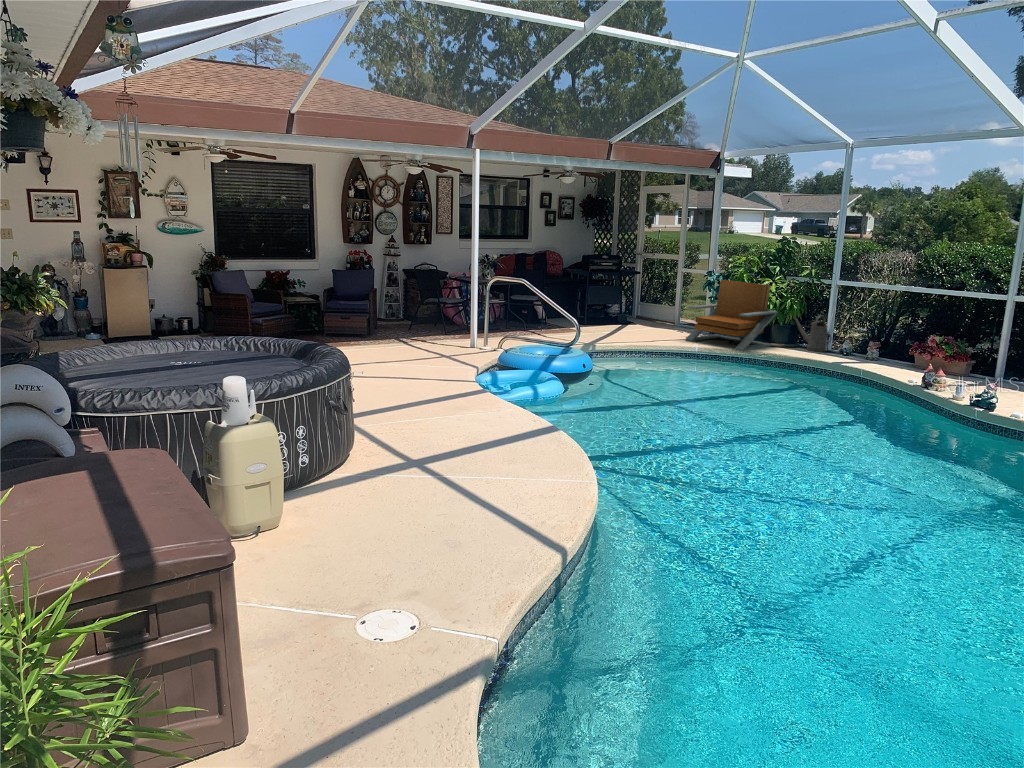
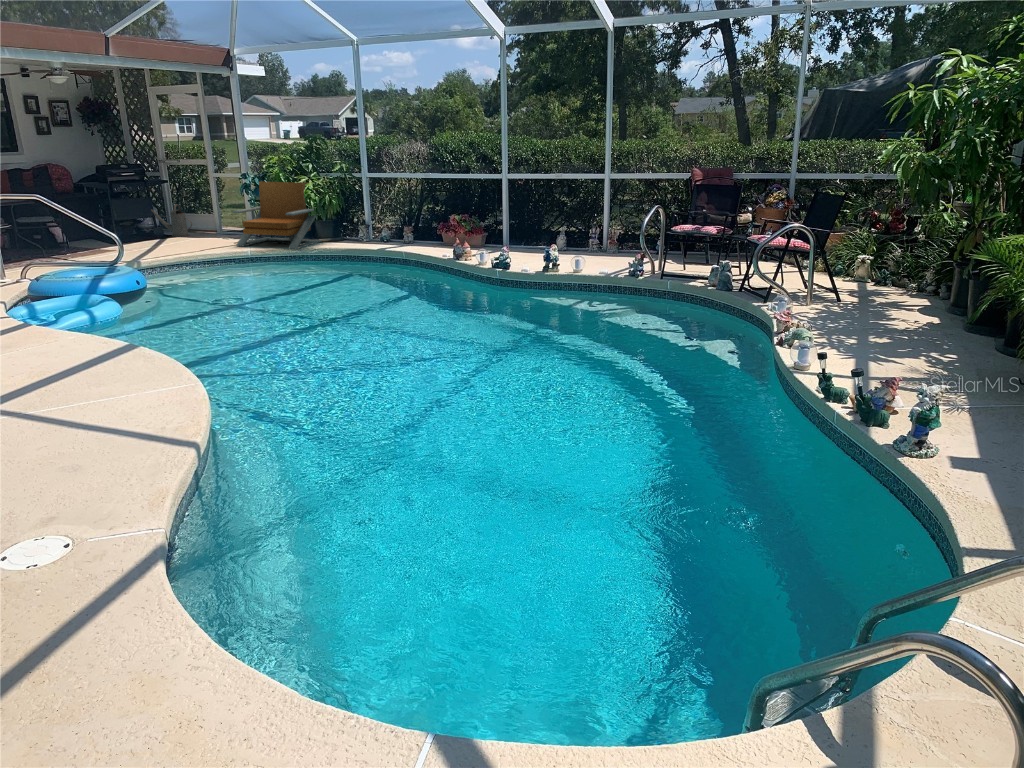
watering can: present [795,315,831,352] -> present [151,204,192,237]

